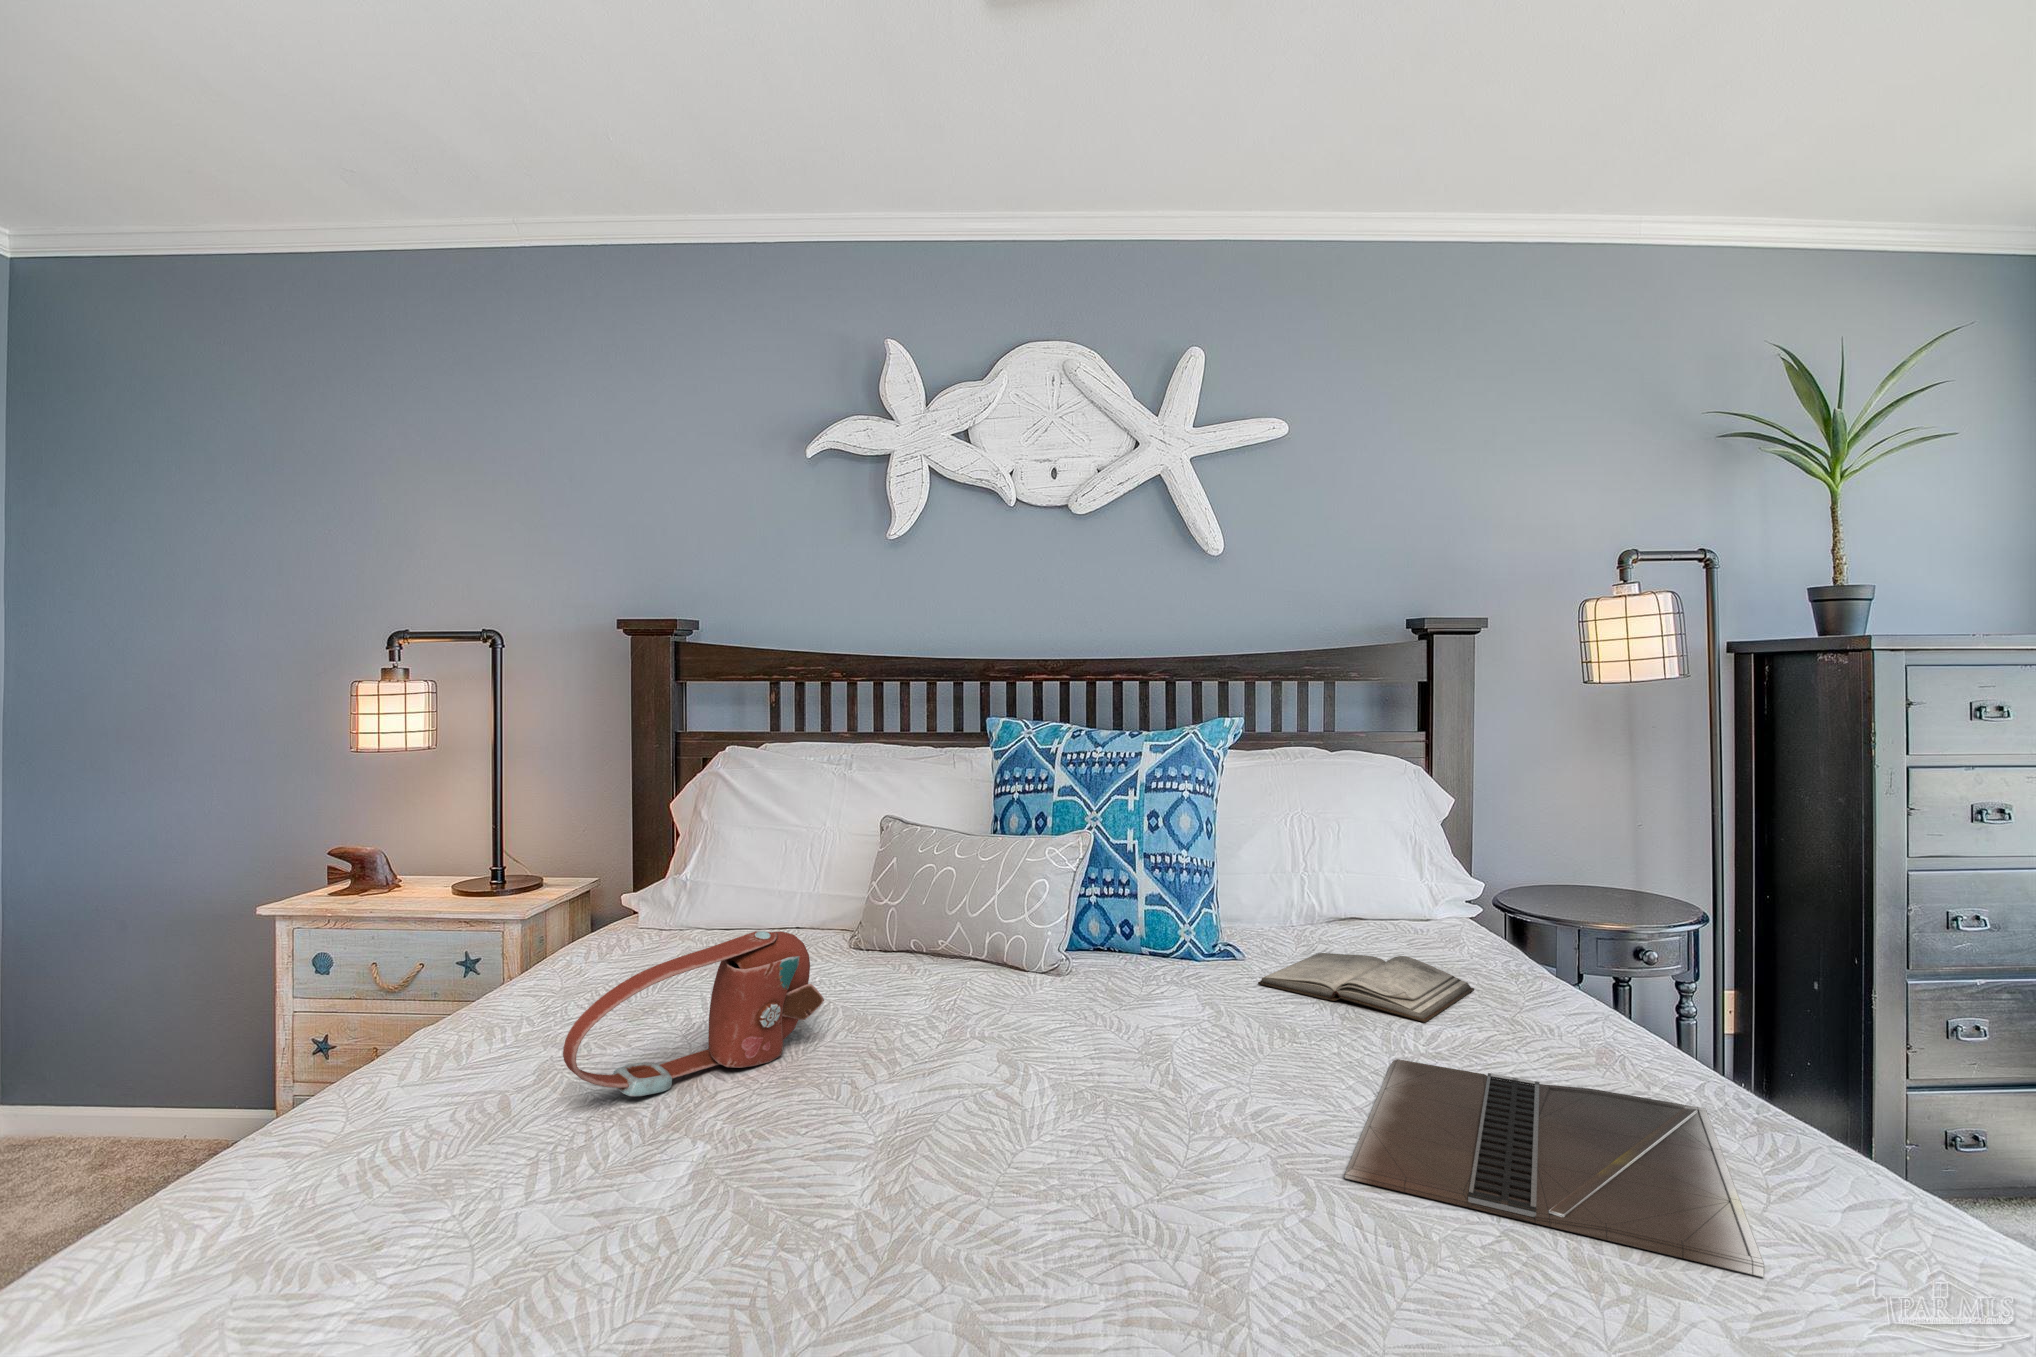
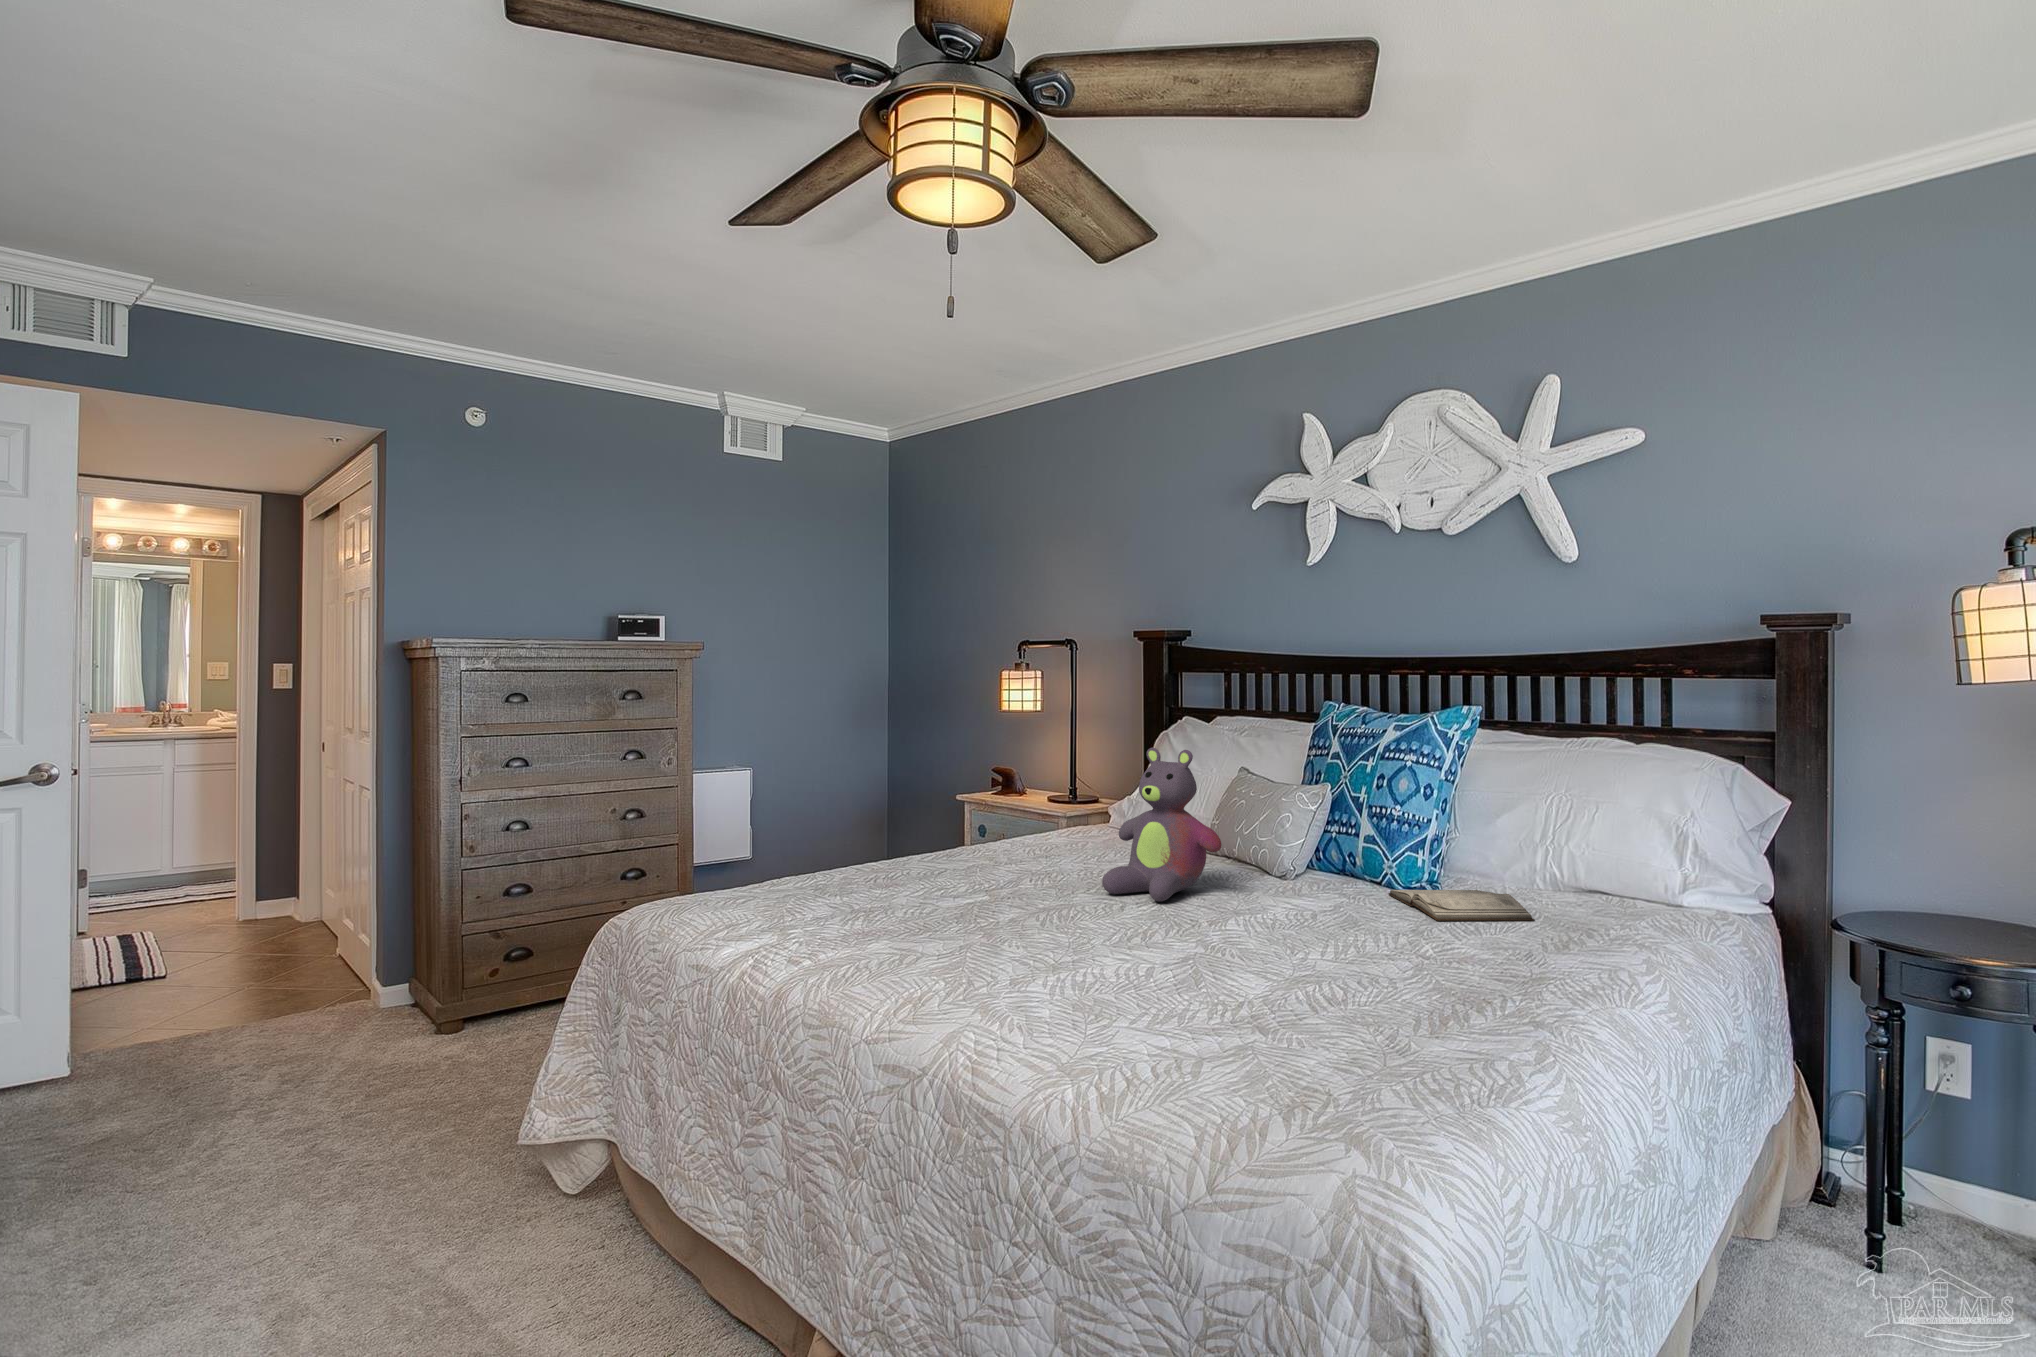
stuffed bear: none [912,802,1127,1107] -> present [1102,748,1221,902]
handbag: present [563,931,824,1096] -> none [965,807,1095,872]
laptop: present [1345,1059,1764,1277] -> none [1207,921,1462,979]

